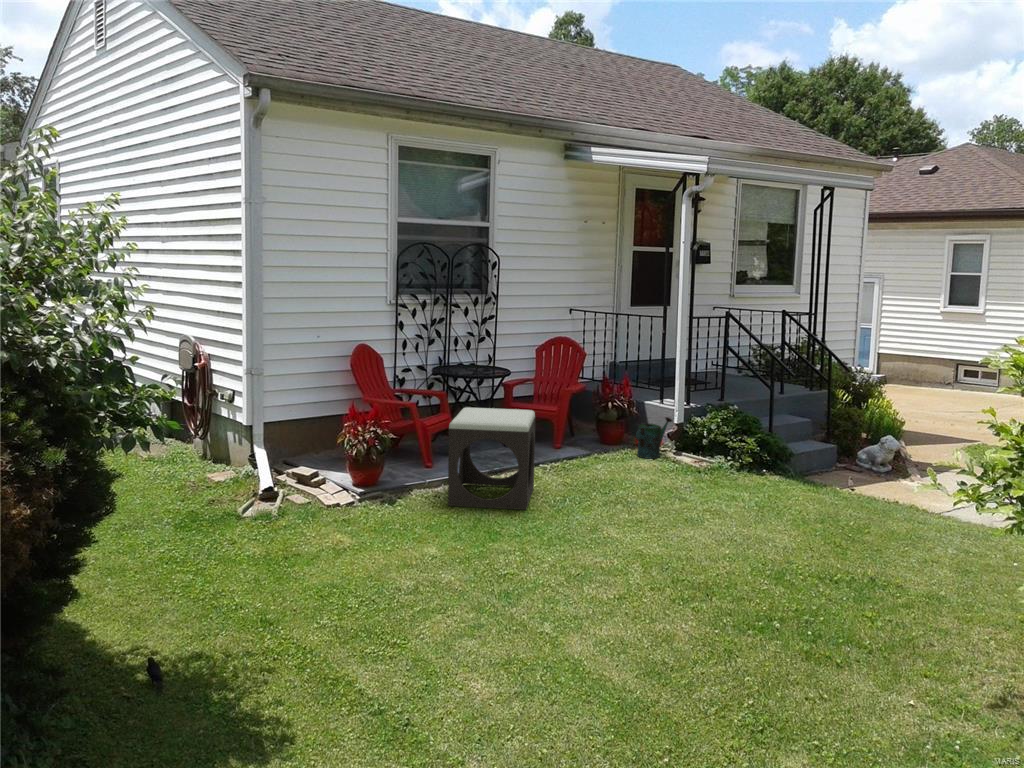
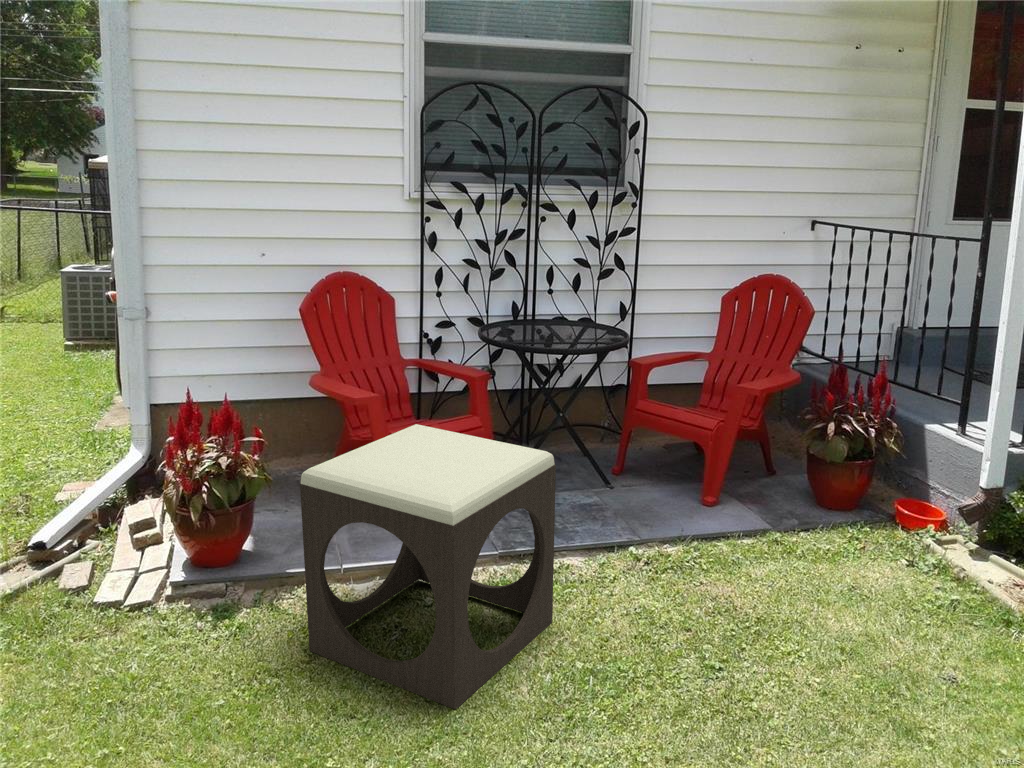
watering can: present [636,417,672,459] -> none [867,472,975,567]

